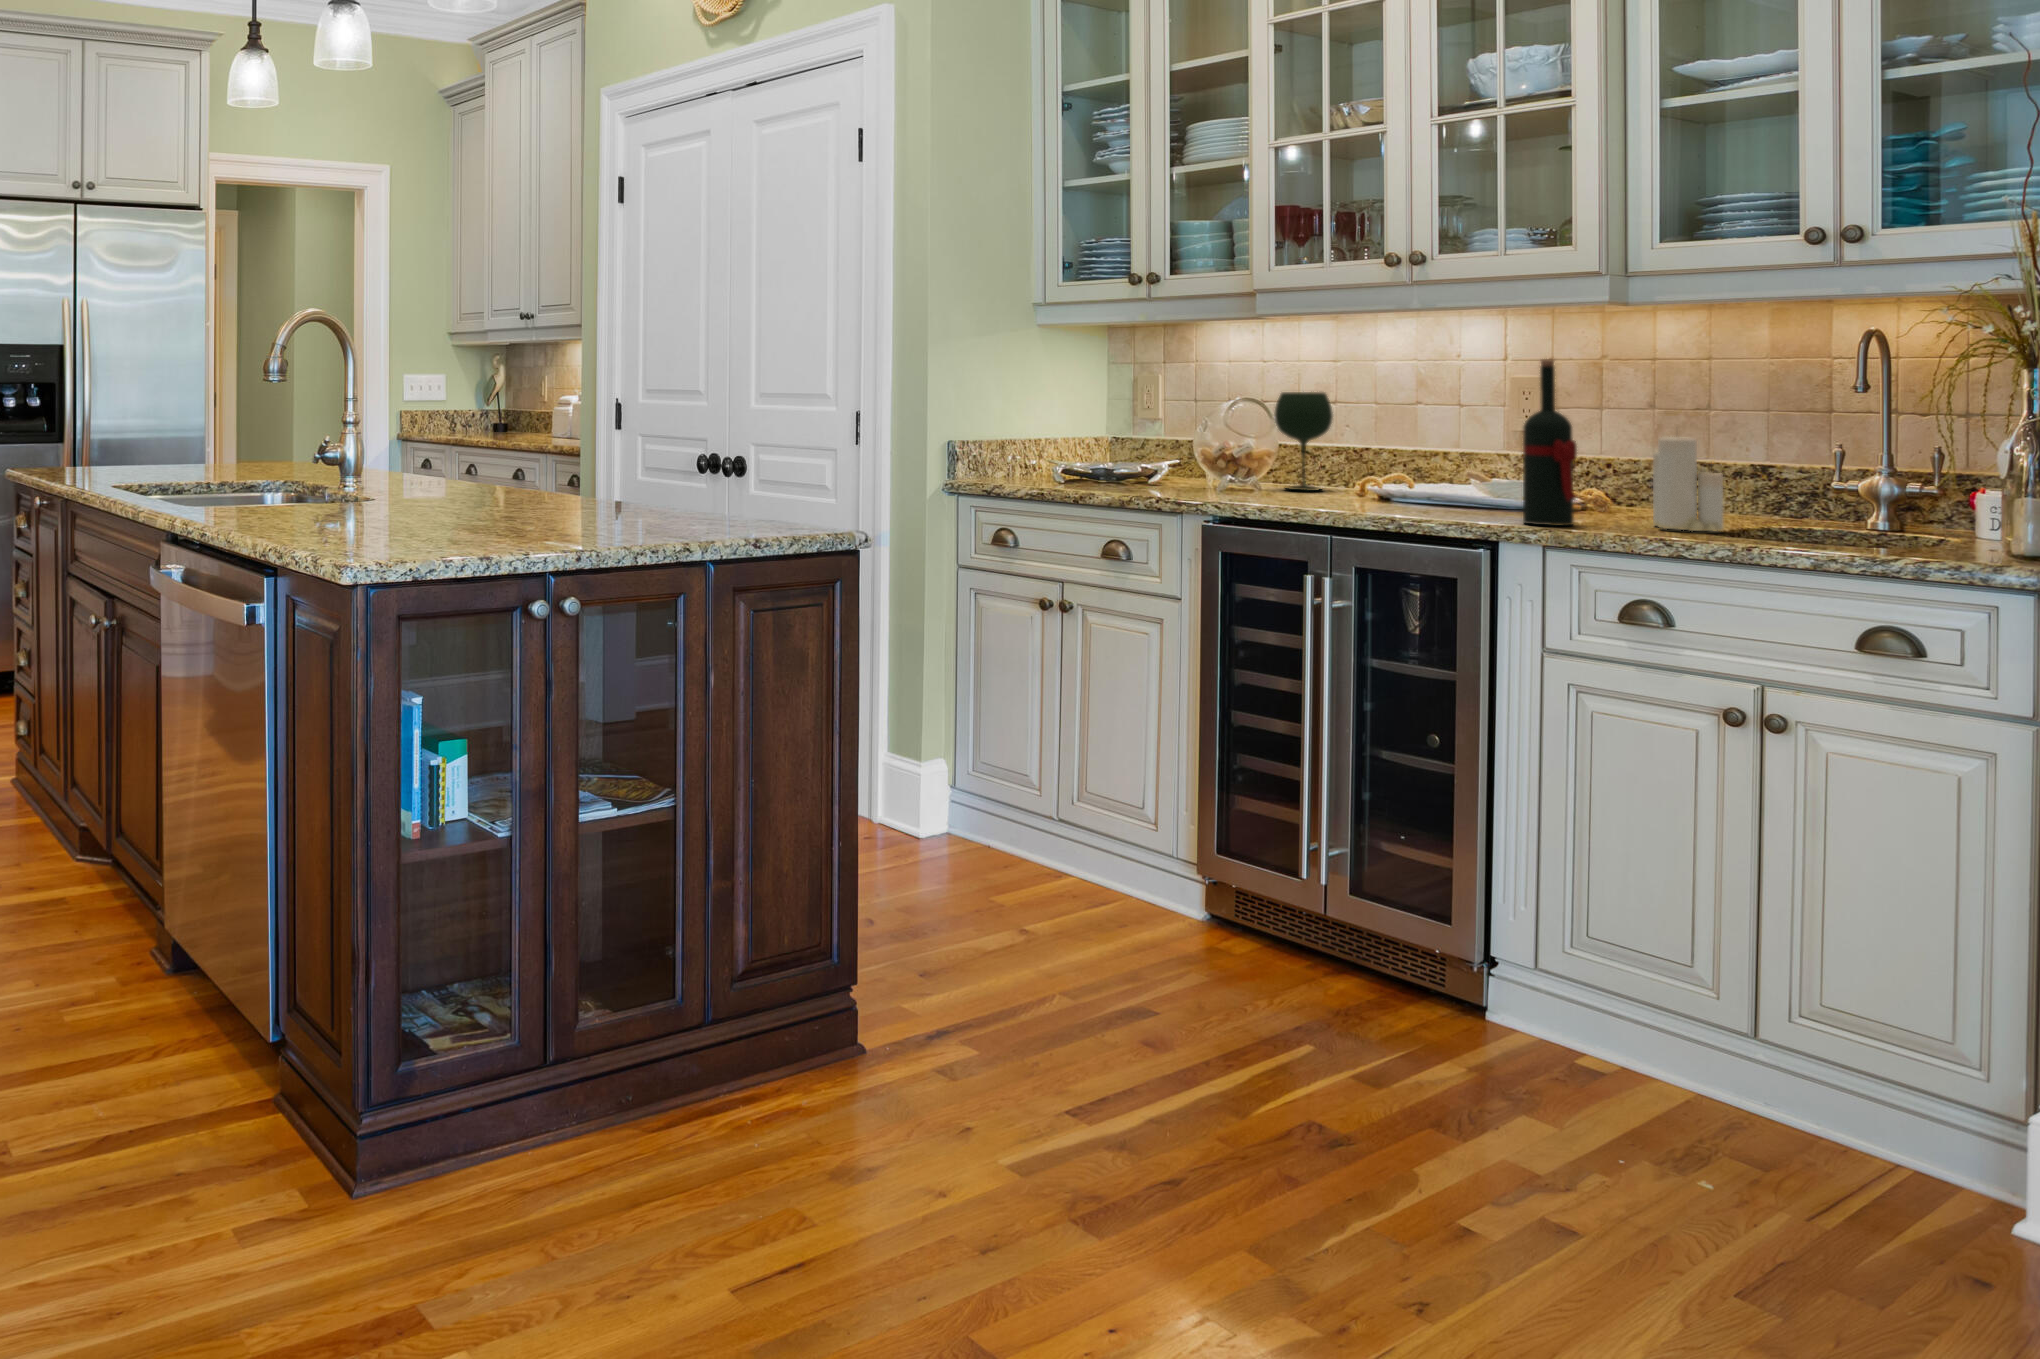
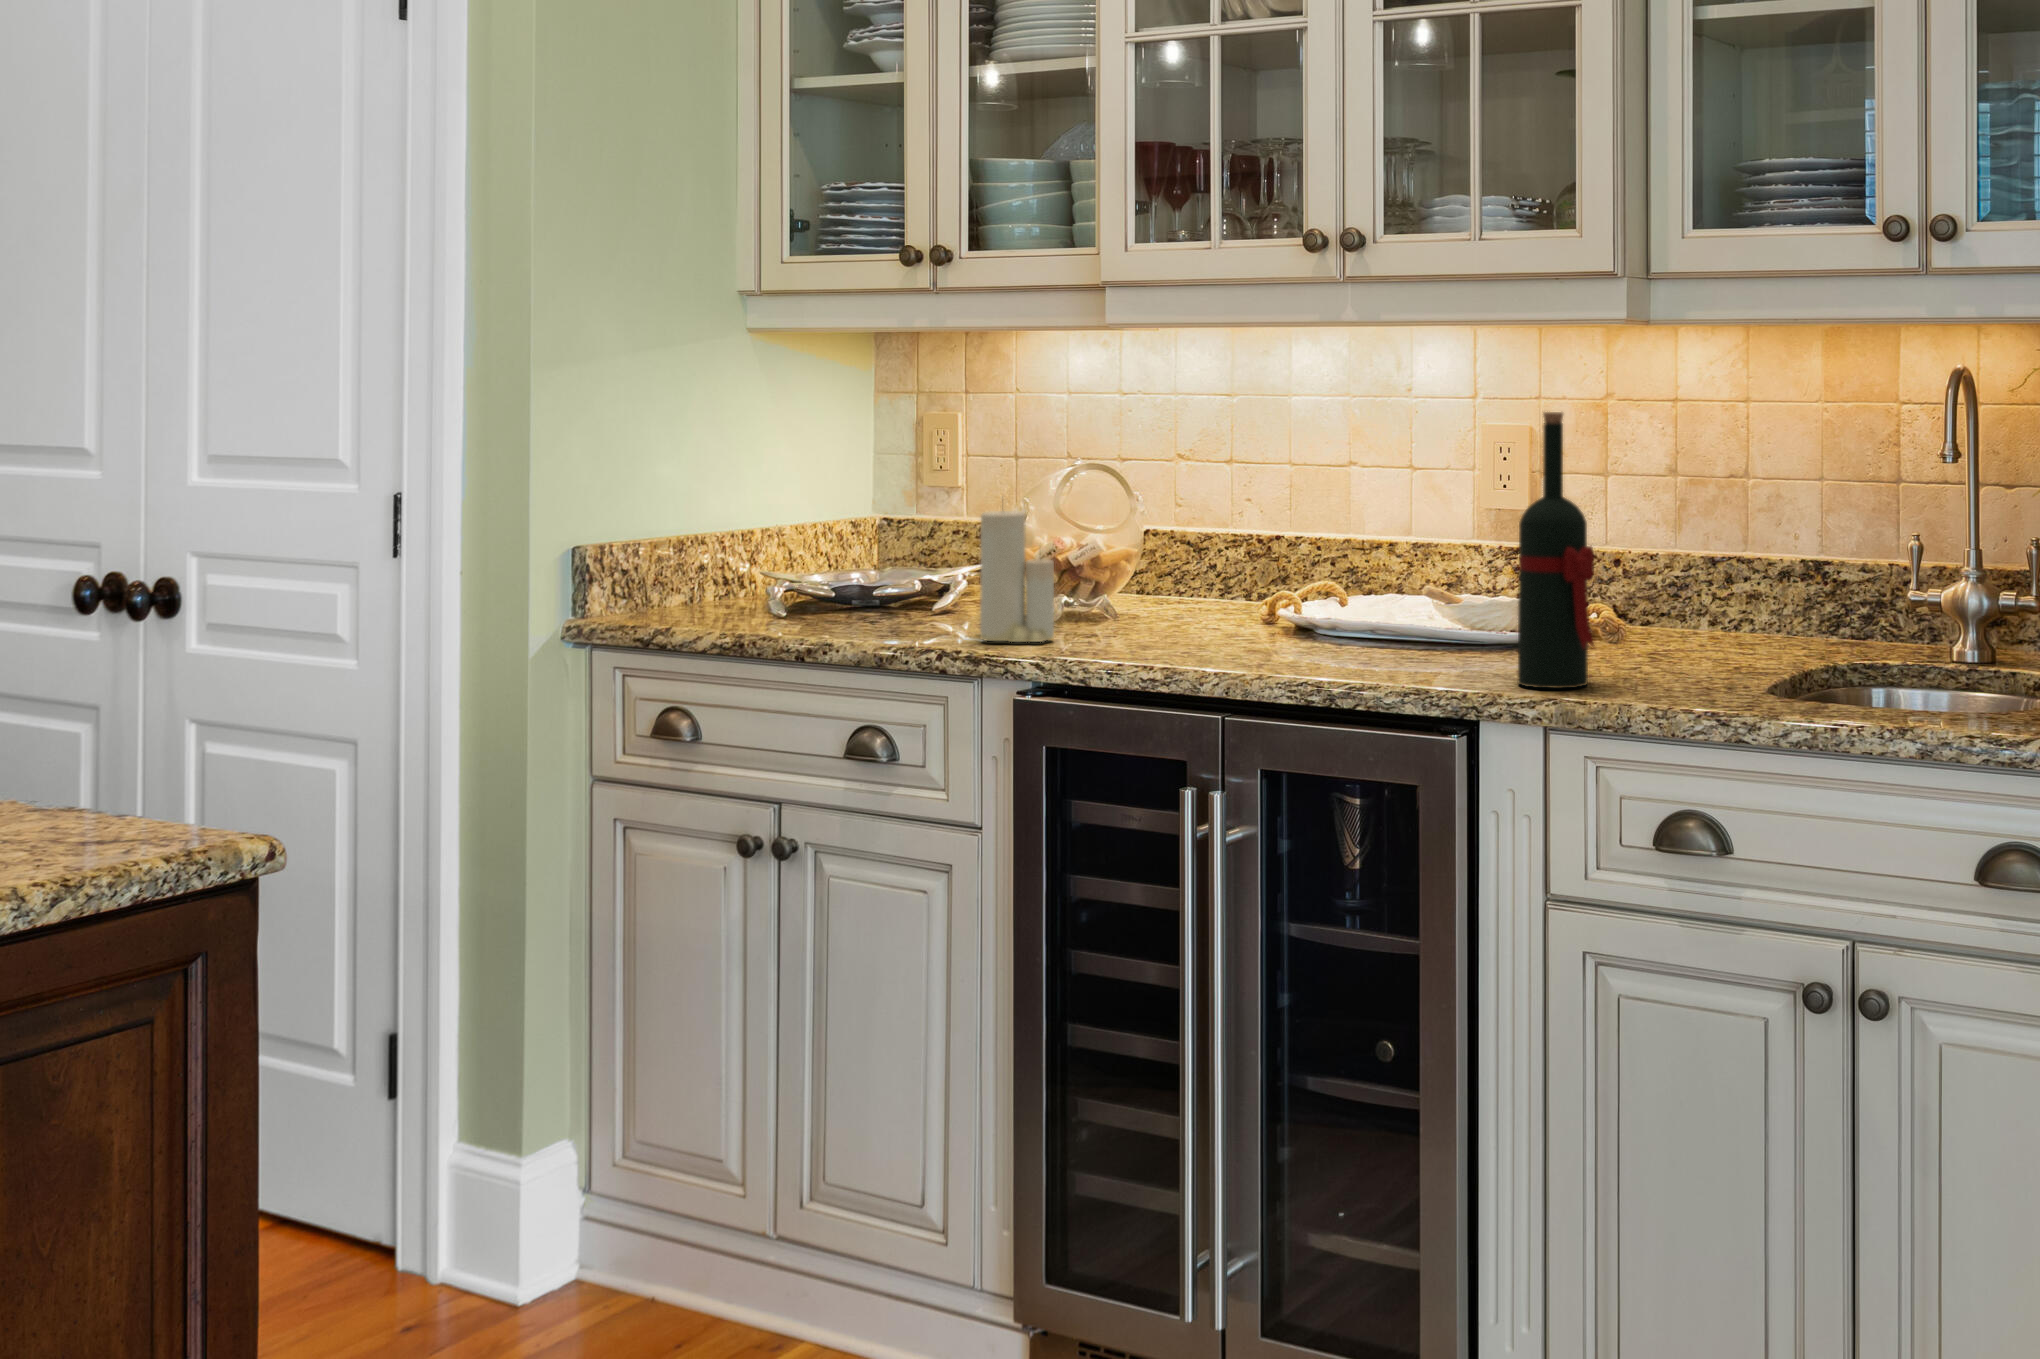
wine glass: present [1275,392,1333,491] -> none [1138,454,1227,621]
candle: present [1653,437,1723,531] -> present [980,511,1054,642]

